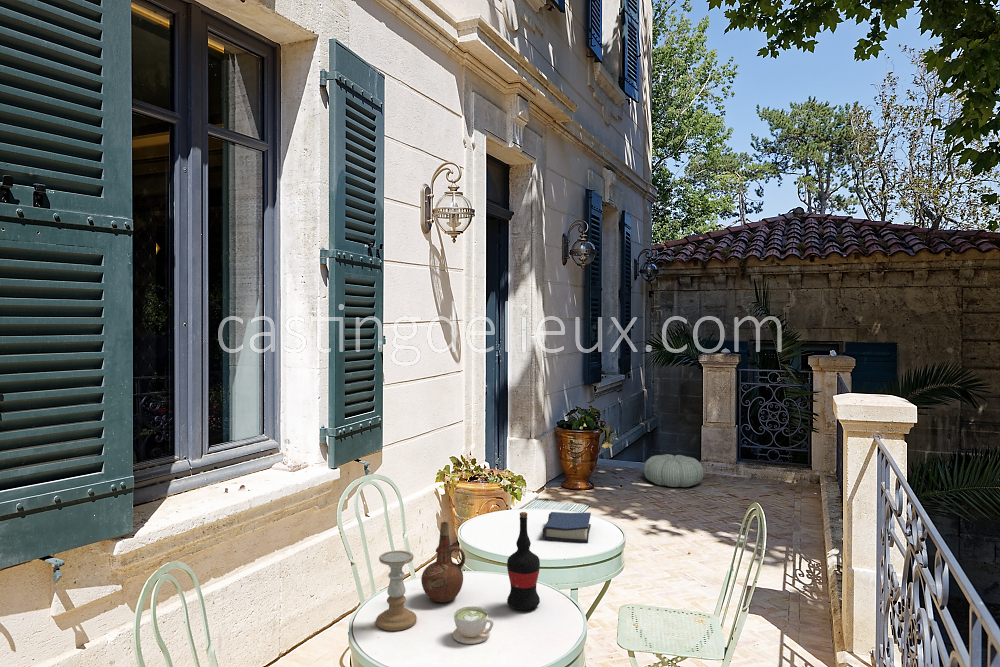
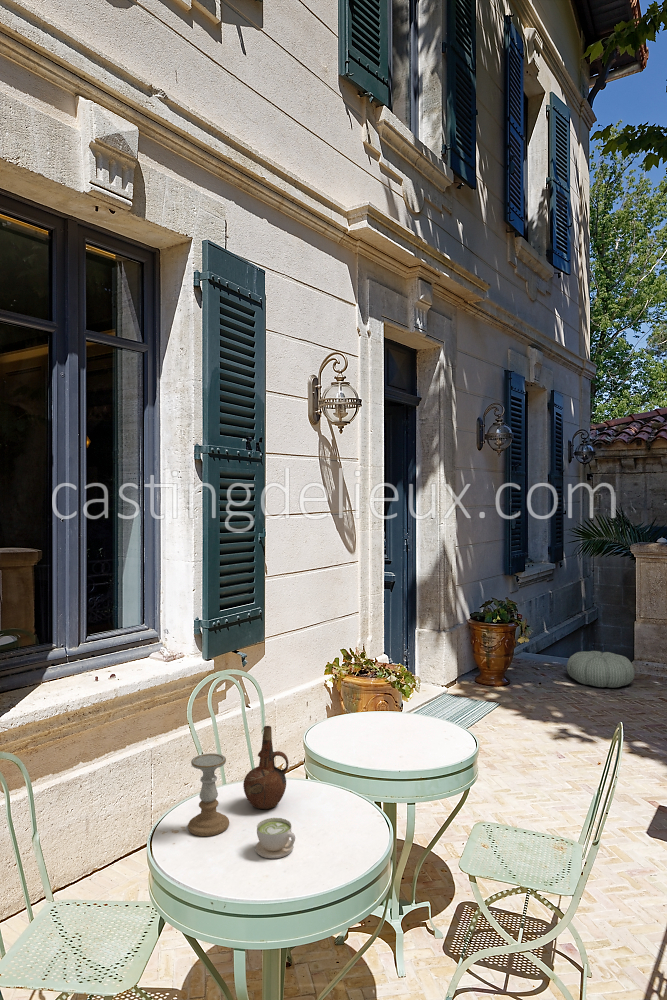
wine bottle: present [507,512,540,610] -> none [325,721,360,825]
hardback book: present [543,512,591,543] -> none [395,716,453,752]

